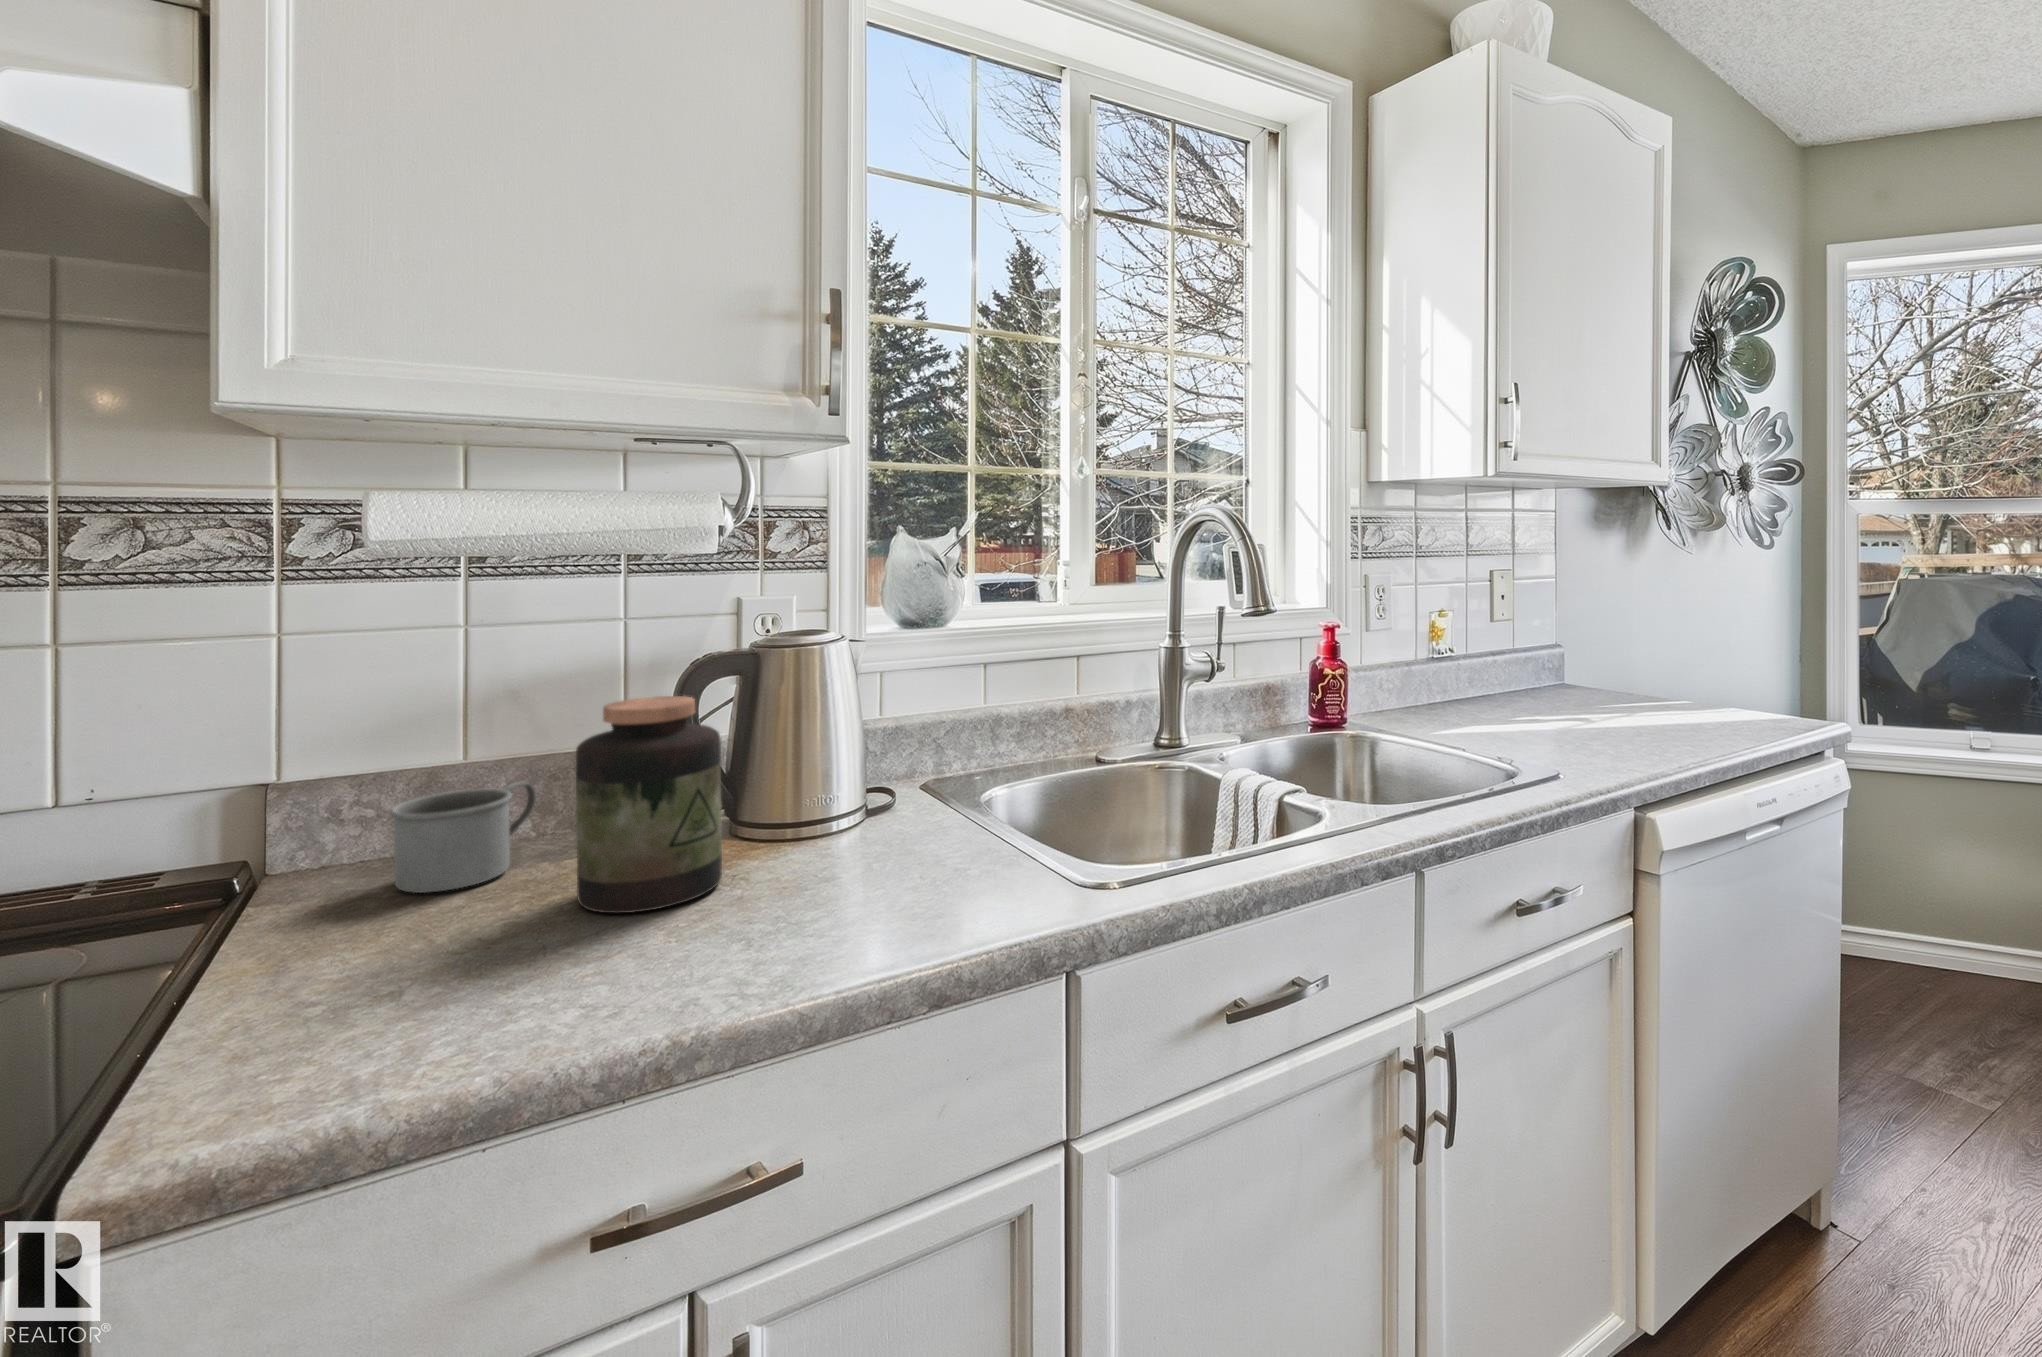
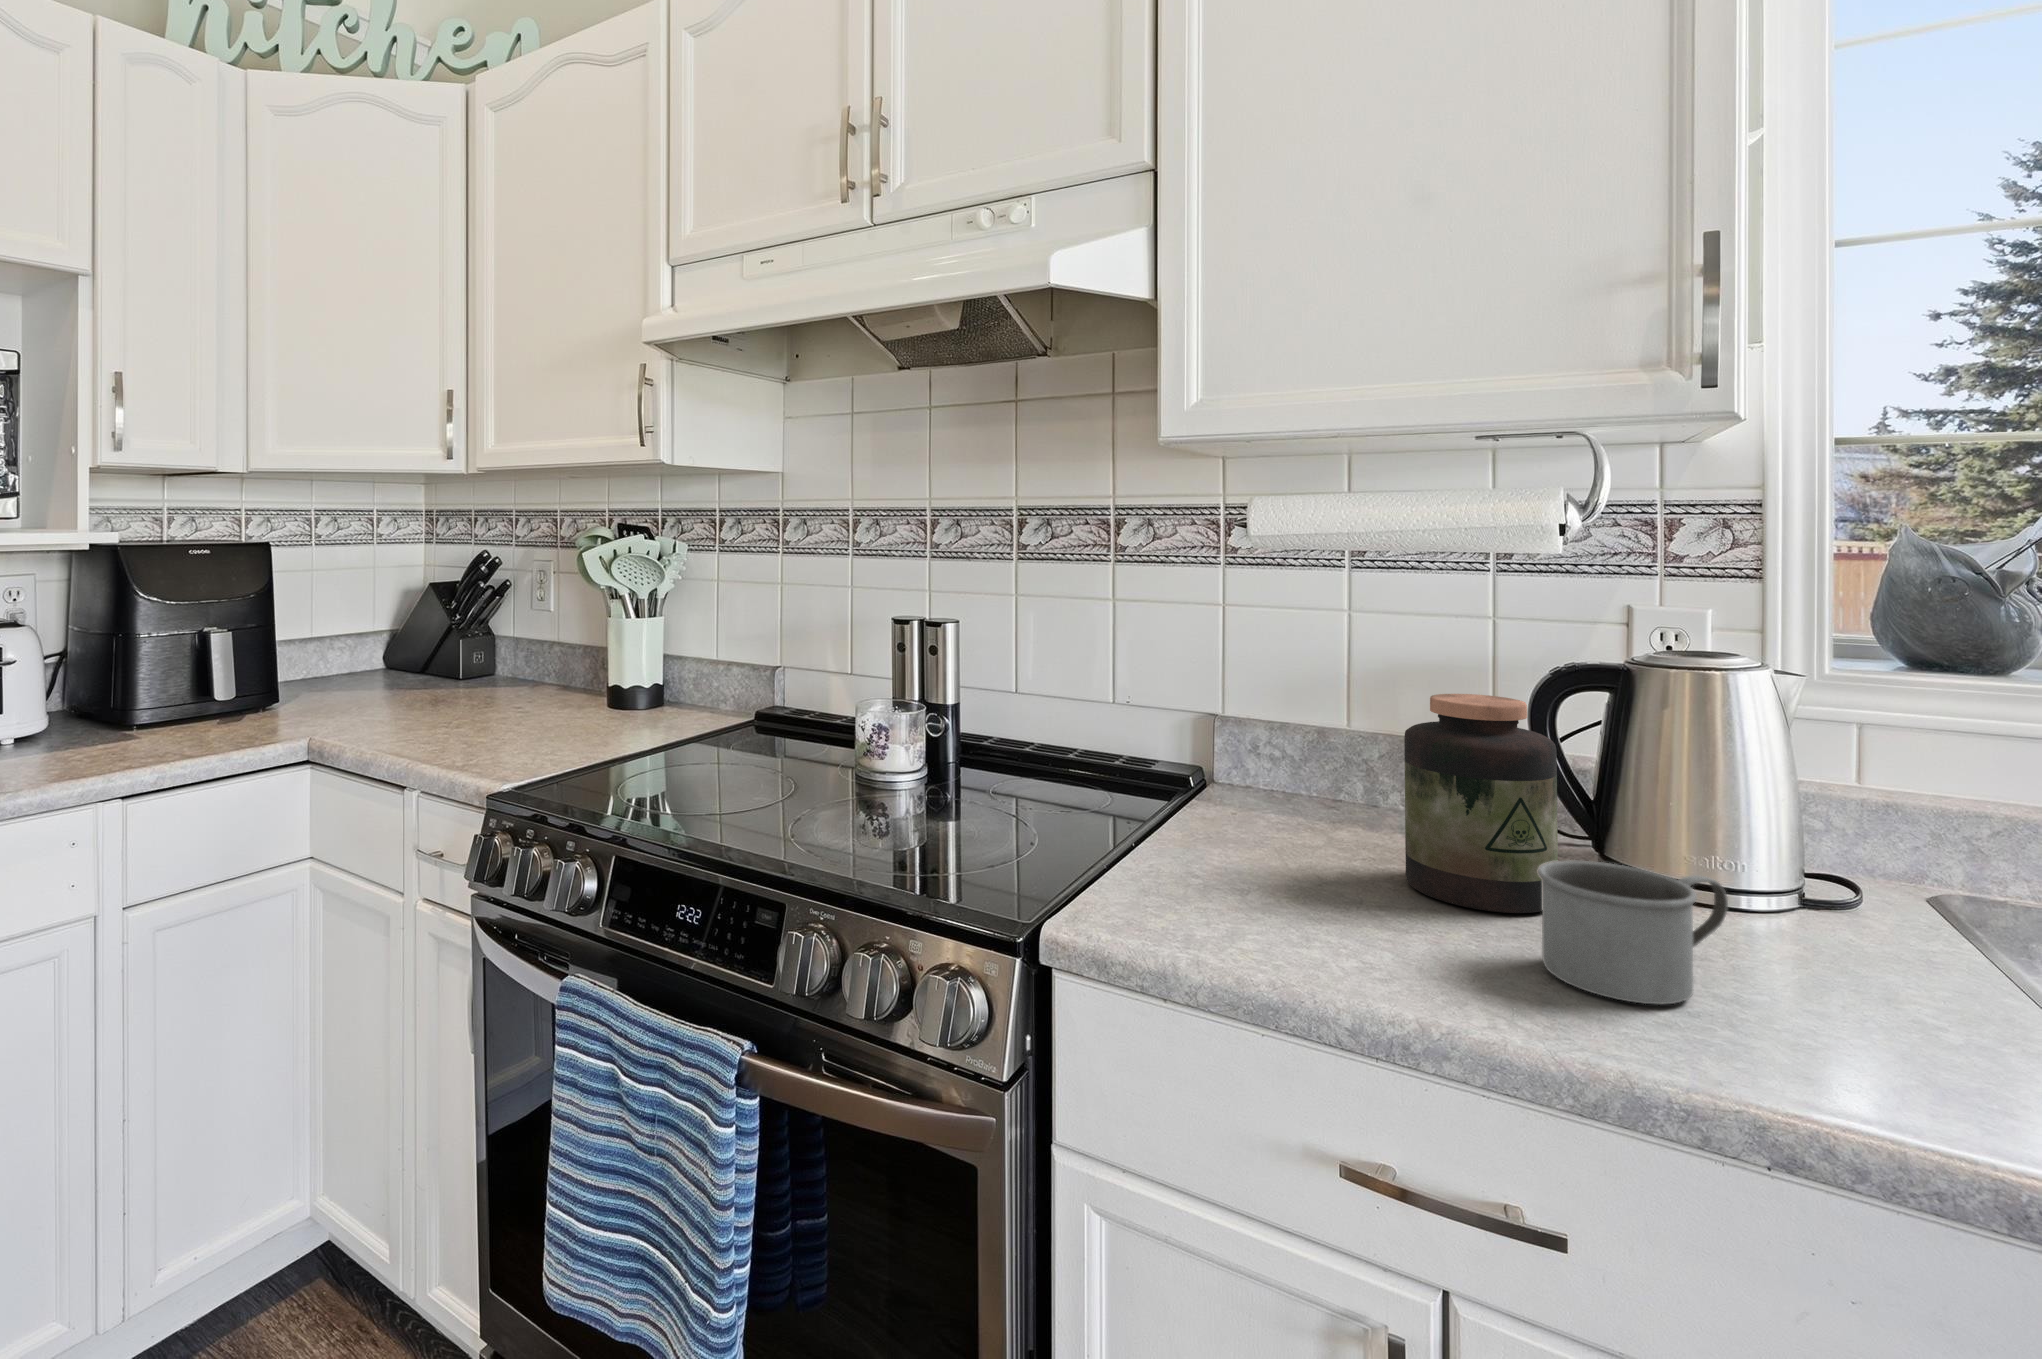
mug: present [391,782,536,893] -> present [1538,860,1728,1004]

